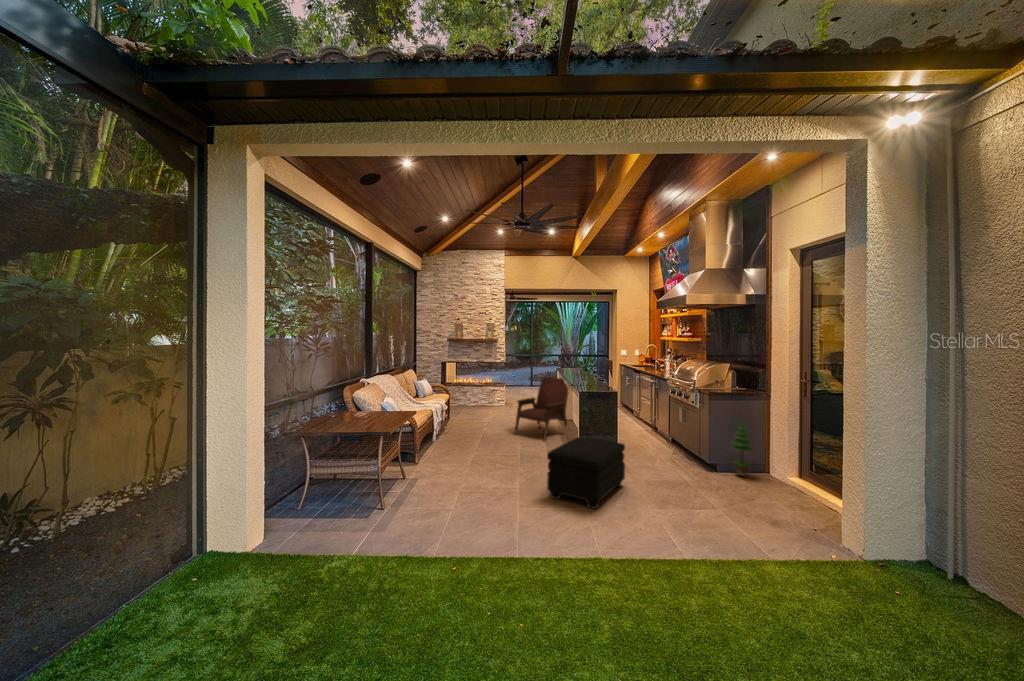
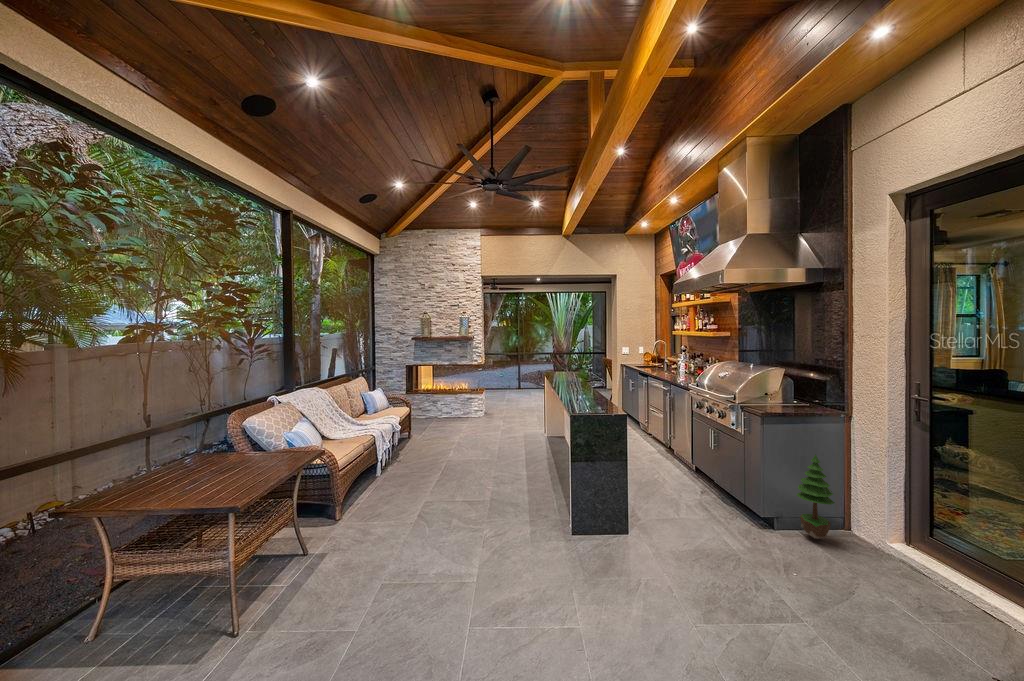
armchair: present [514,377,568,442] -> none [488,384,560,474]
ottoman: present [547,437,625,509] -> none [517,485,642,633]

